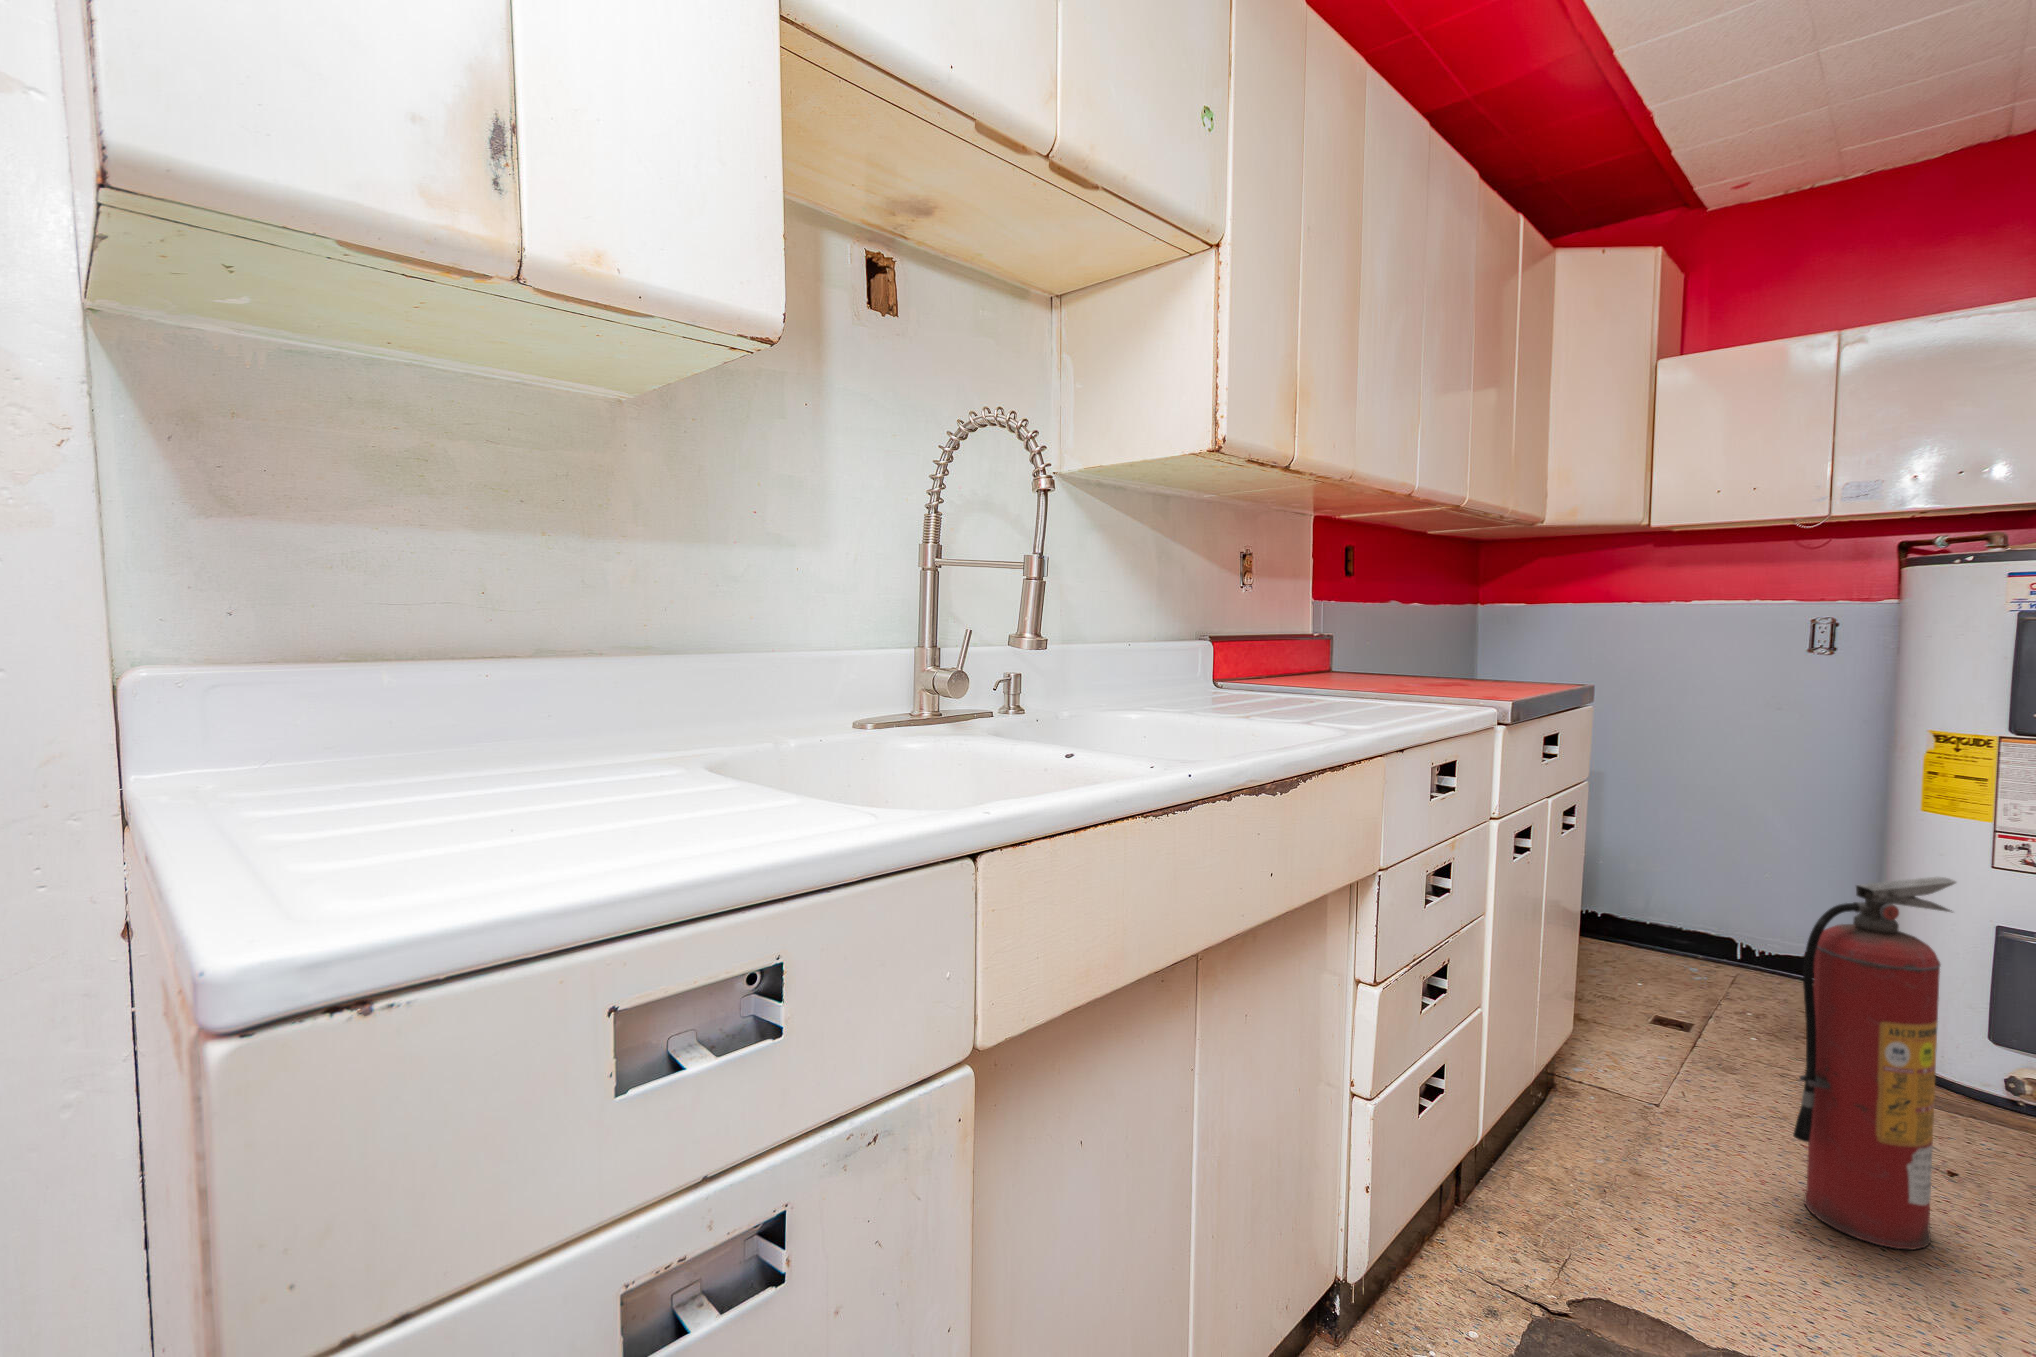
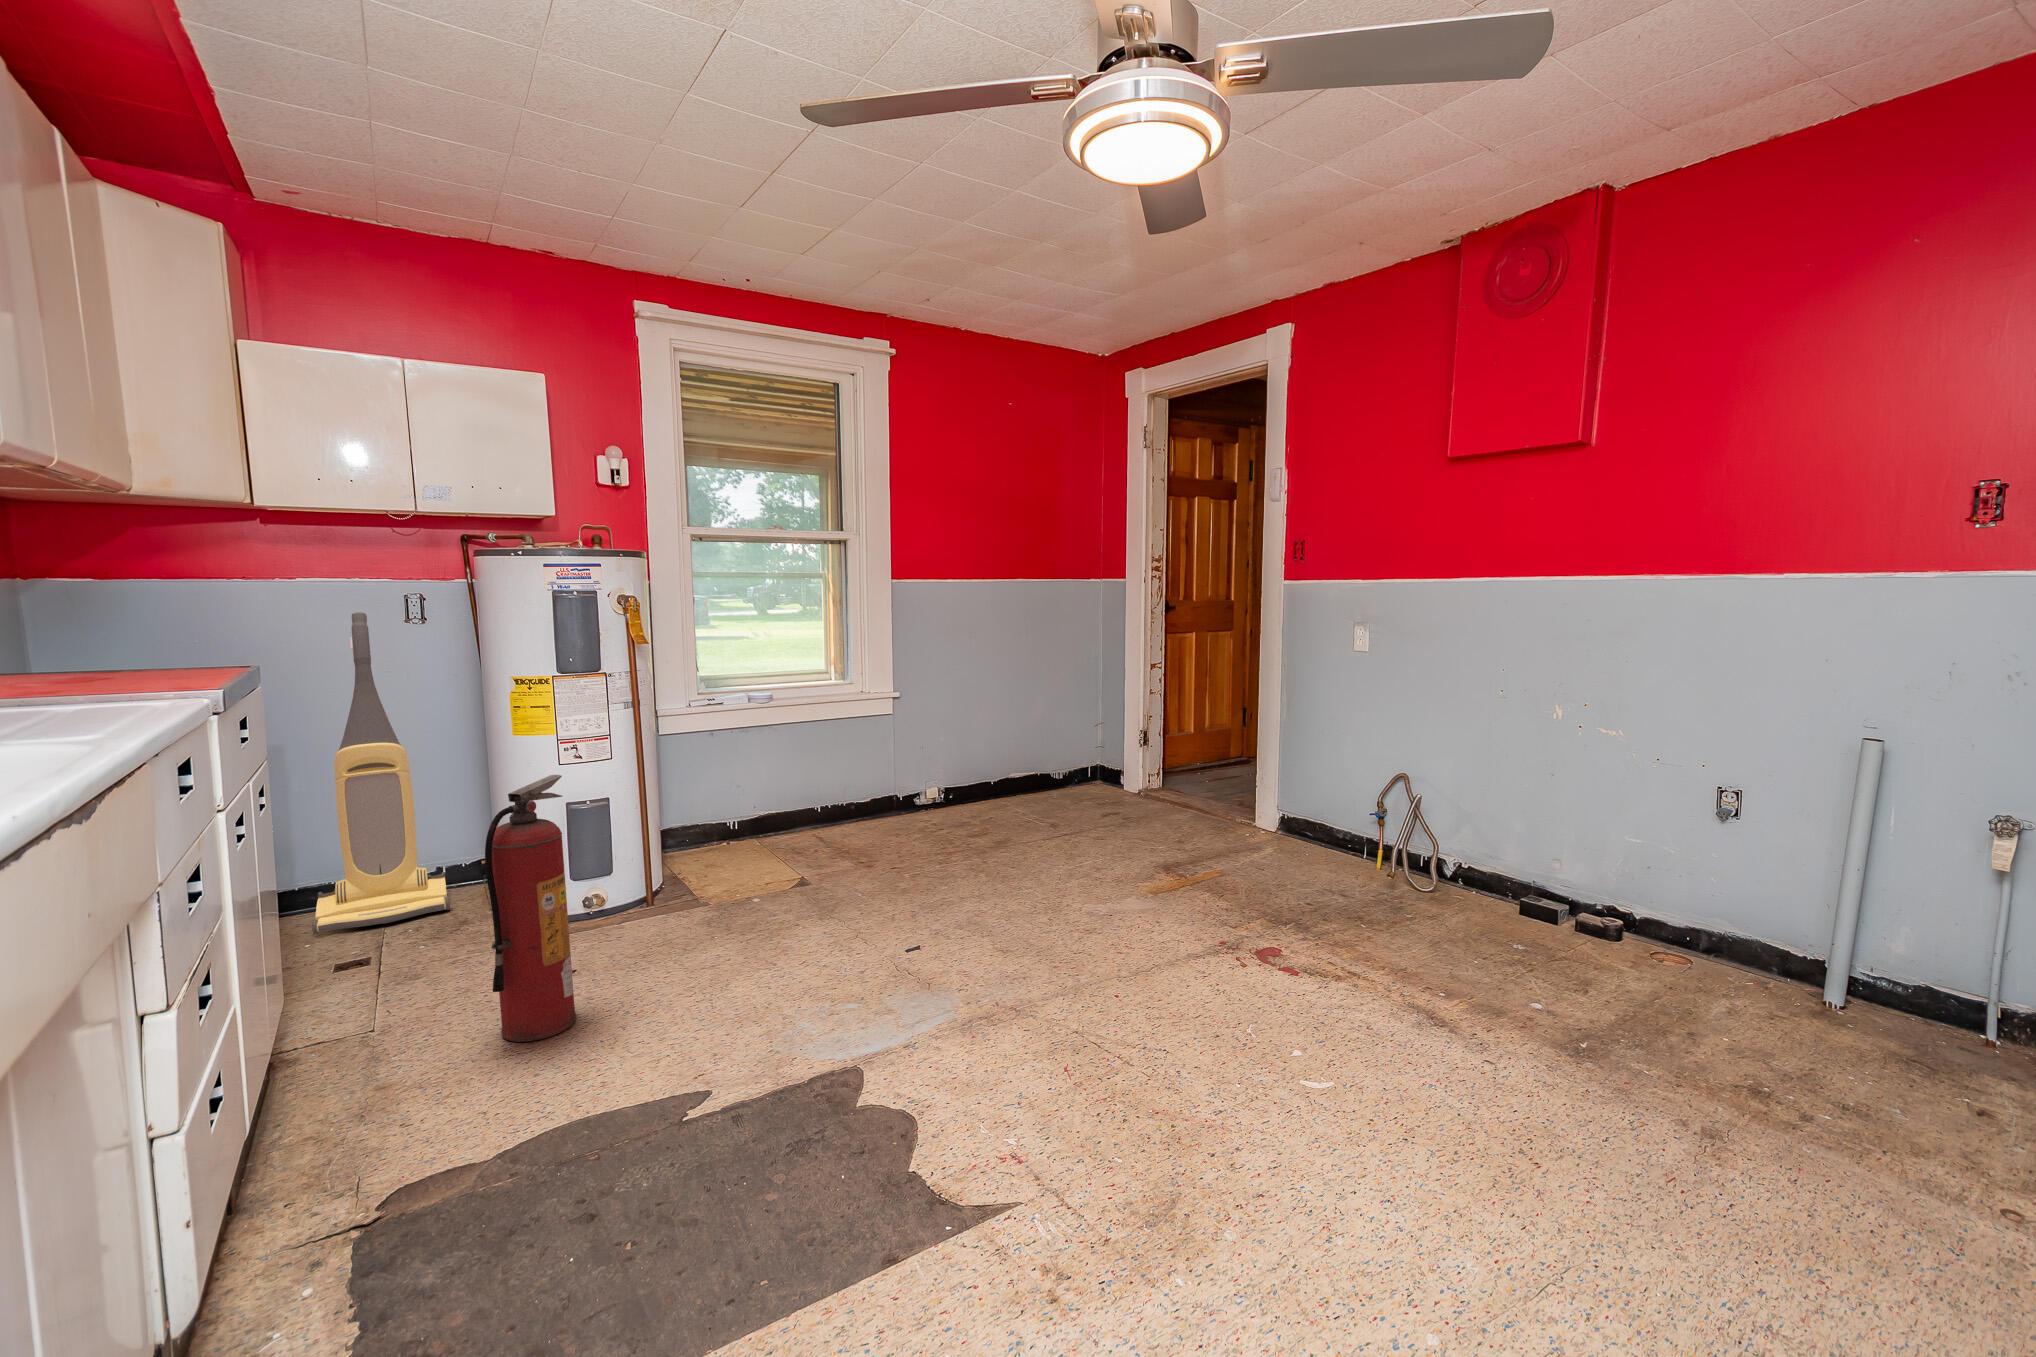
vacuum cleaner: none [1649,639,1816,1009] -> present [312,612,450,934]

